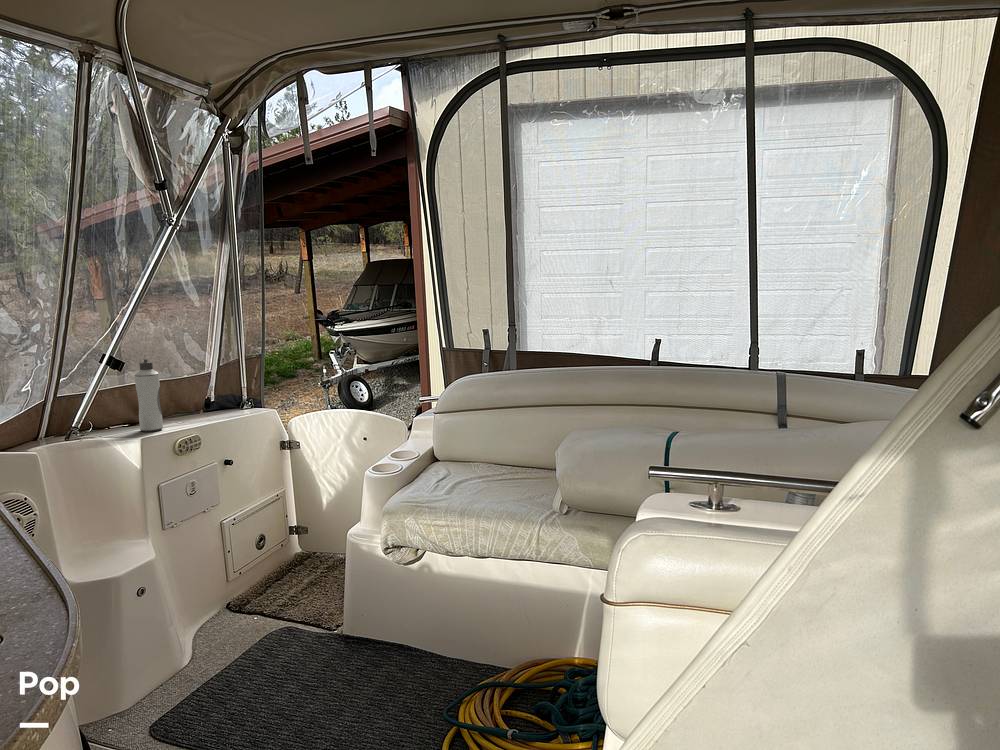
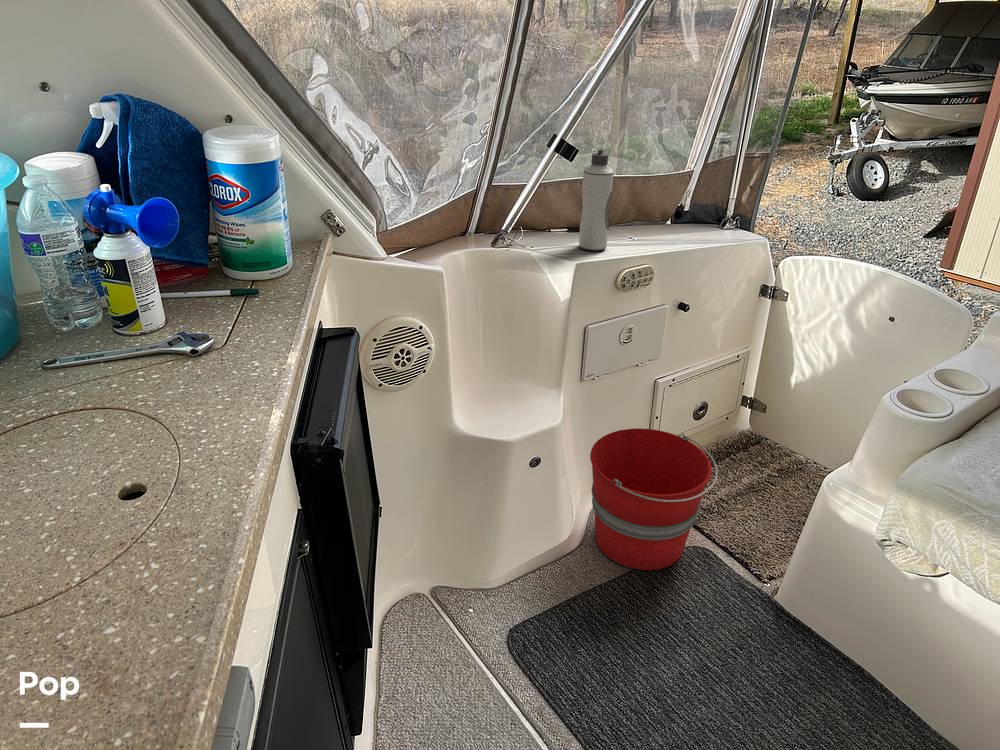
bucket: none [182,548,282,659] -> present [590,428,718,570]

